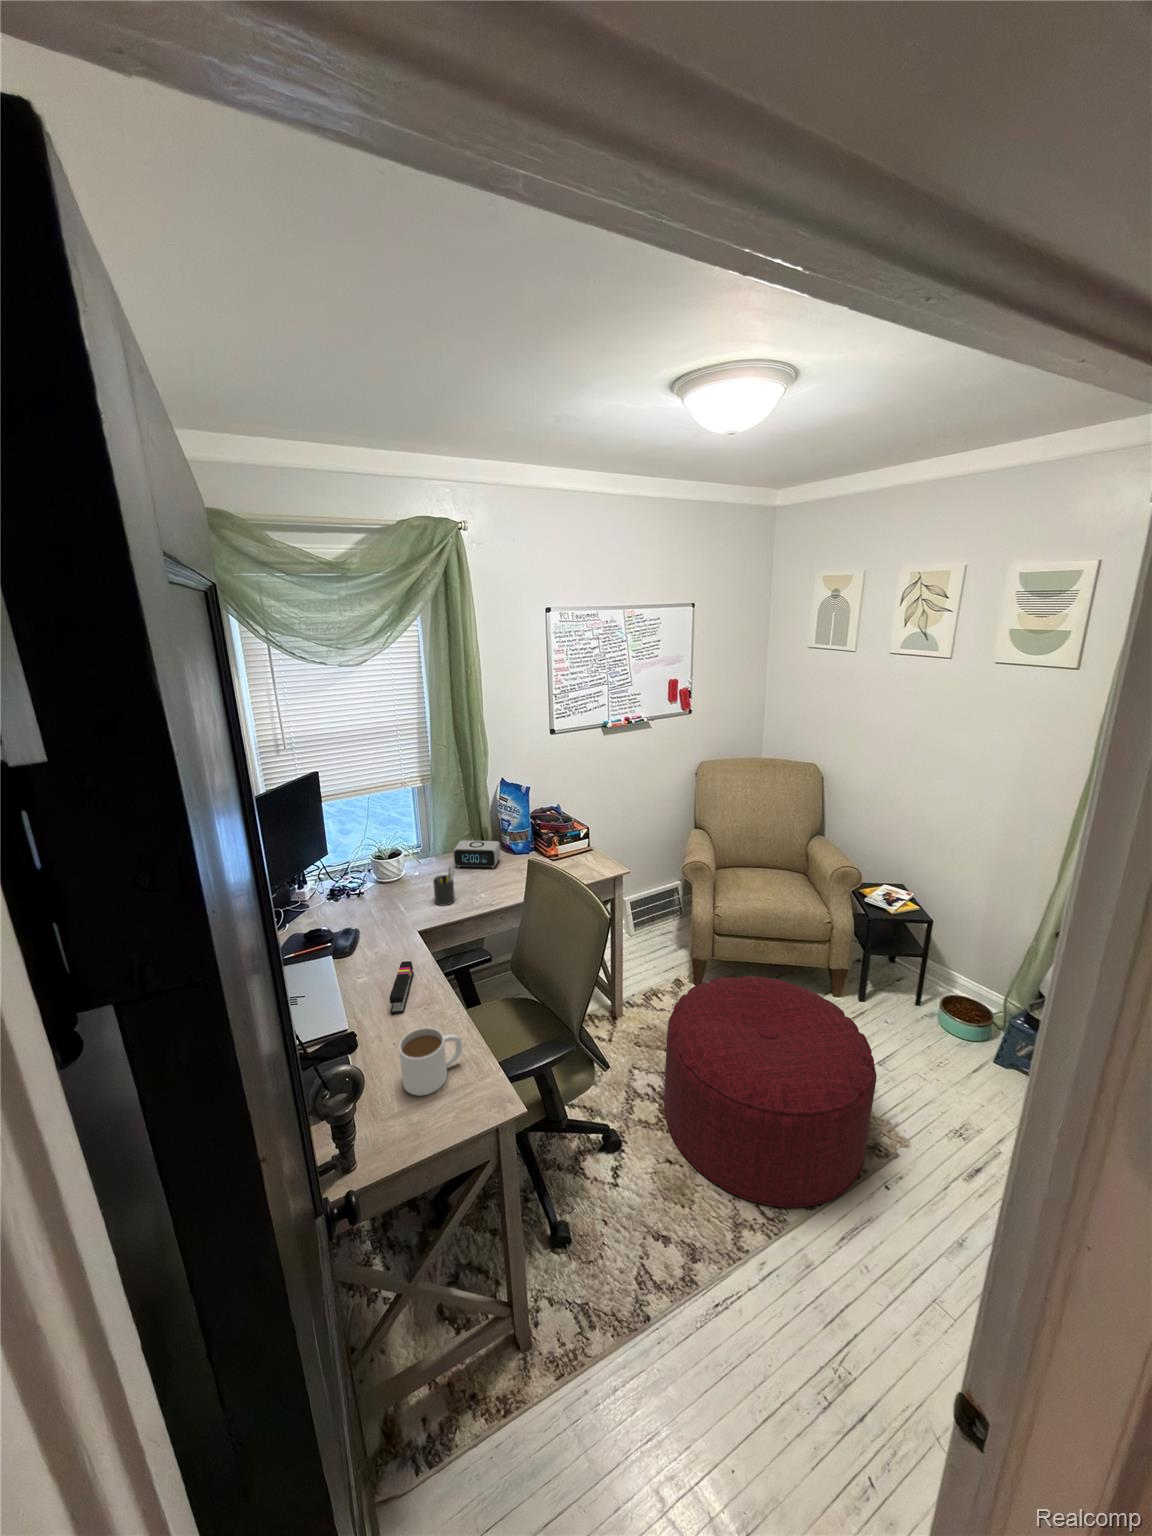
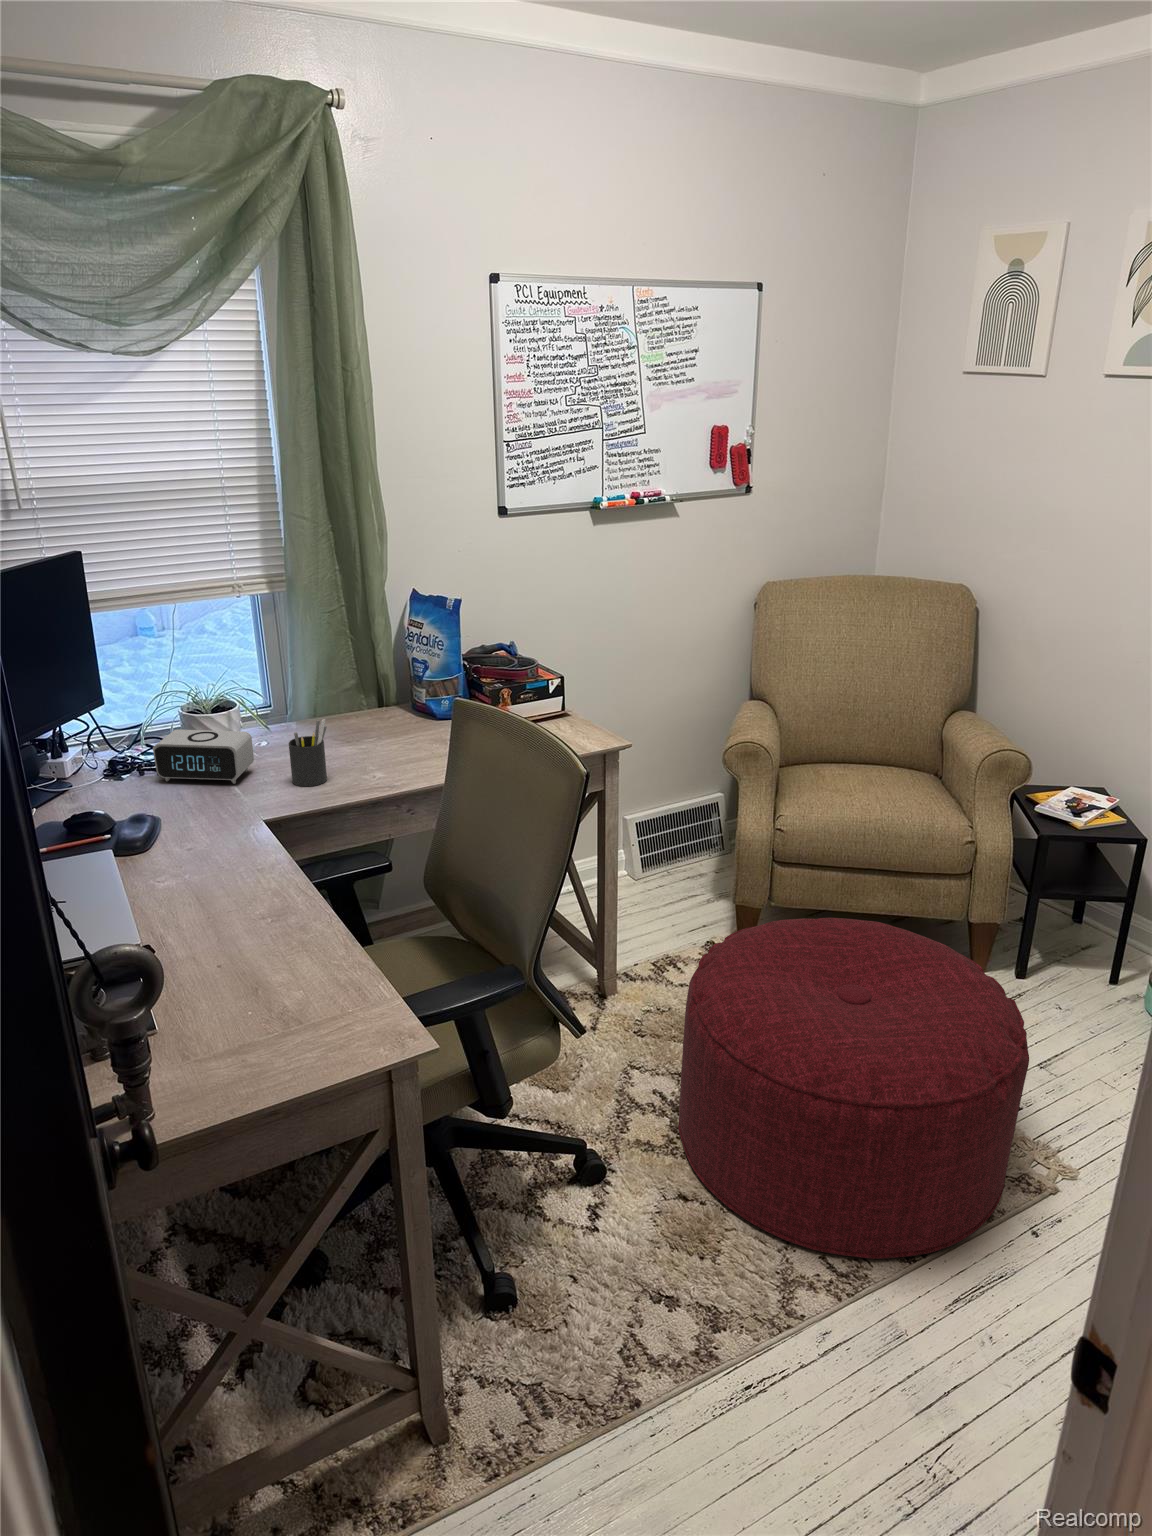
alarm clock: present [453,840,500,868] -> present [153,730,254,784]
stapler: present [389,961,414,1014] -> none [209,849,252,924]
mug: present [399,1028,462,1096] -> none [222,923,330,1026]

